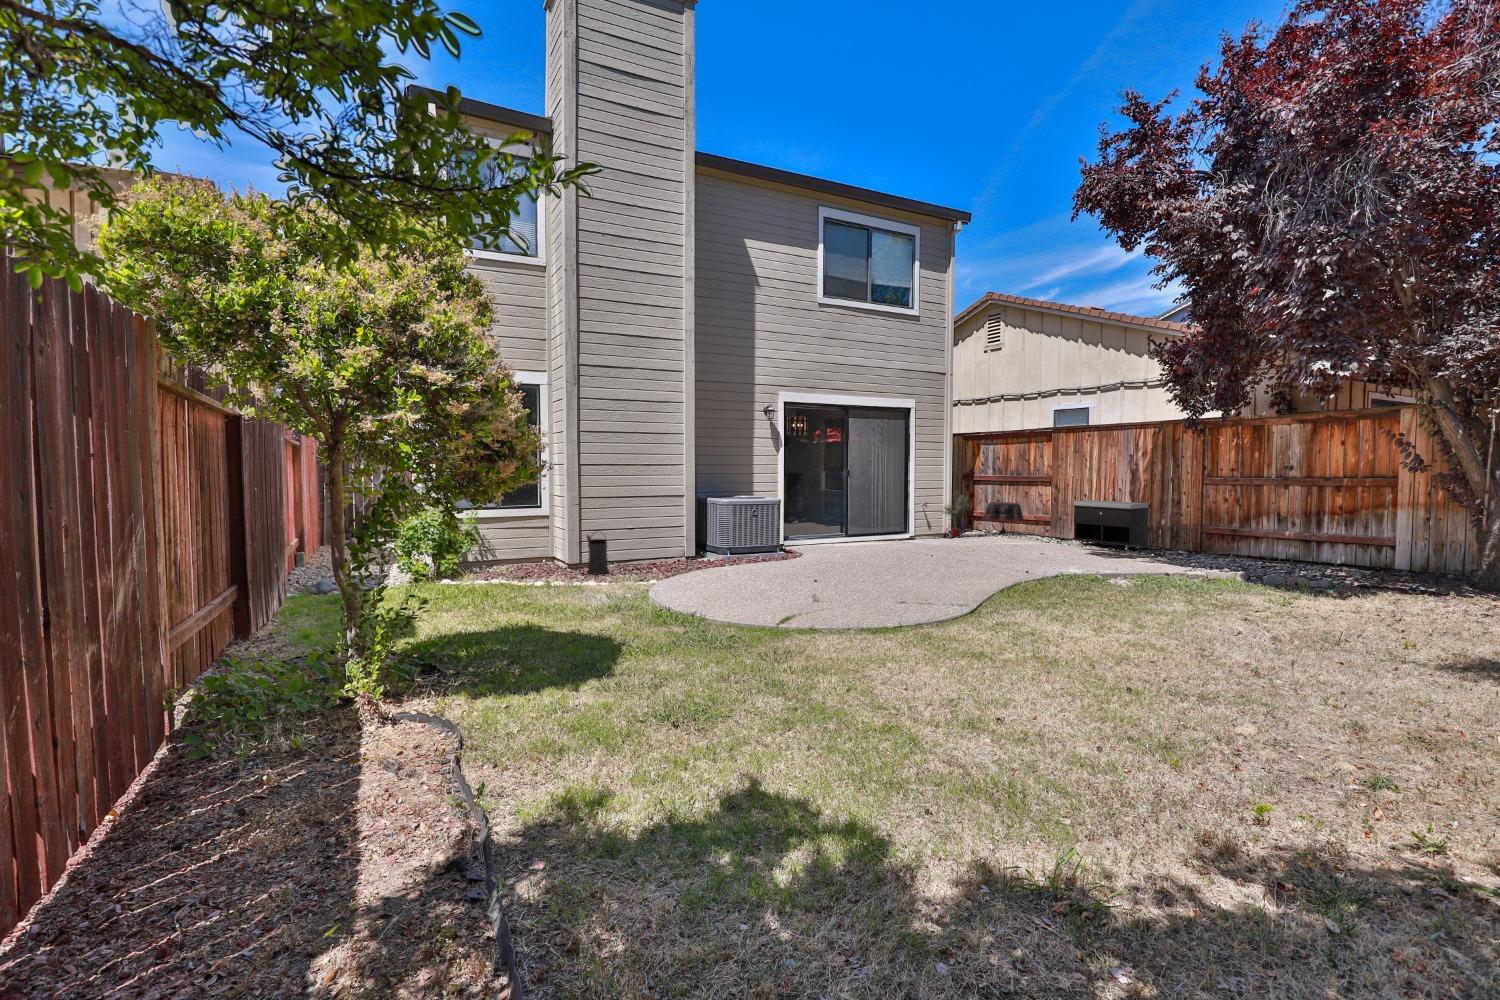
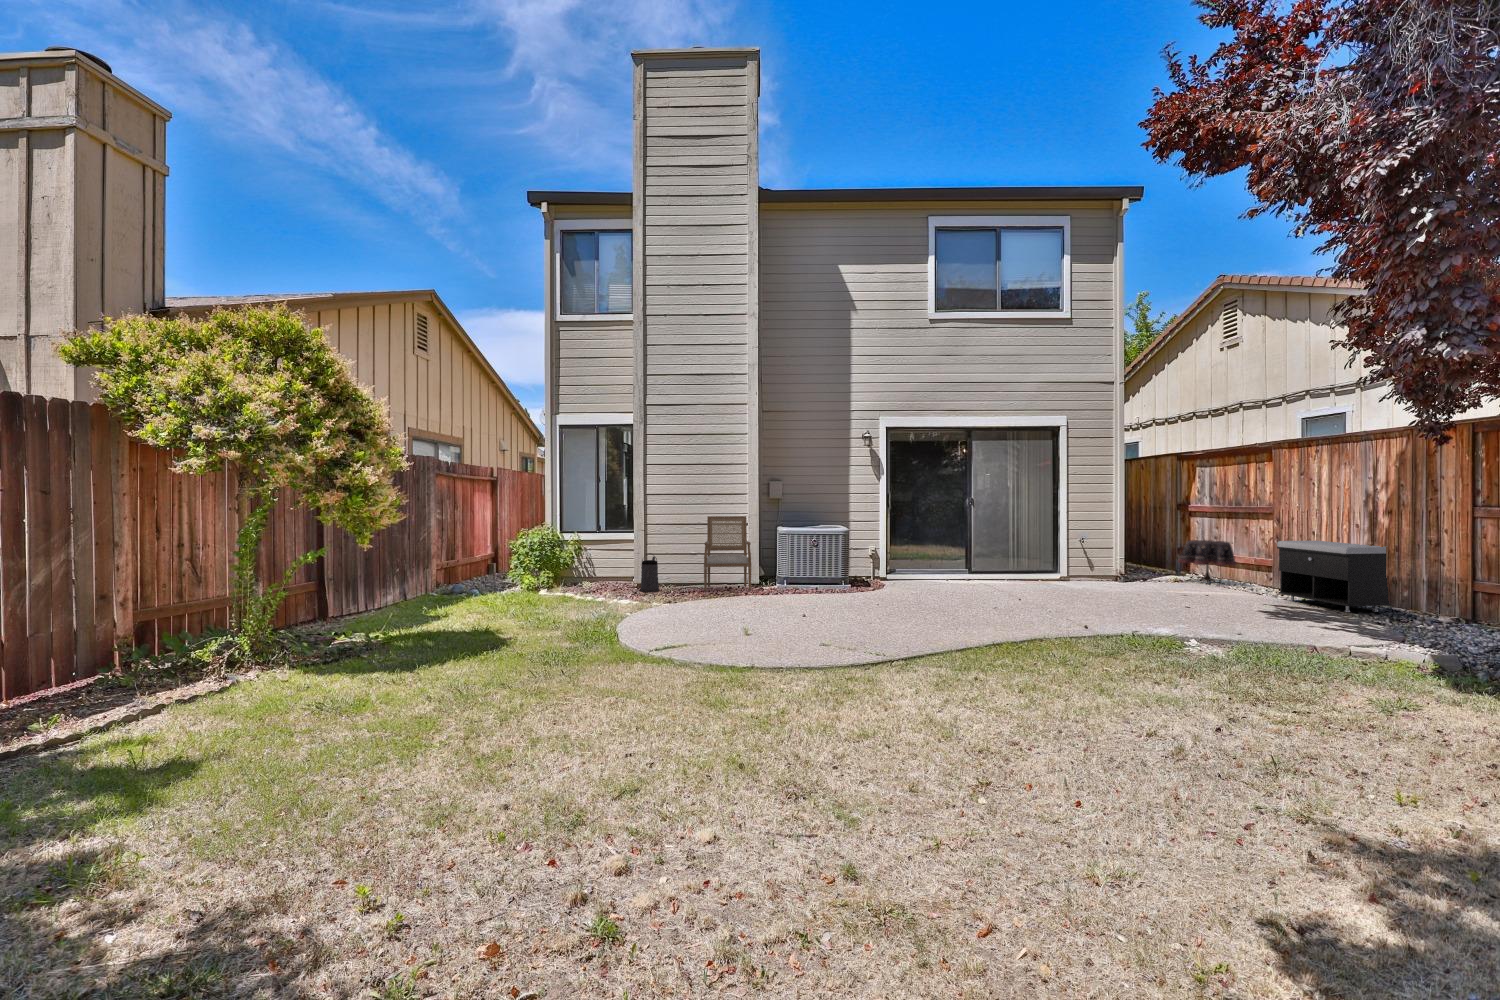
chair: none [642,488,703,569] -> present [704,516,751,591]
potted tree: present [944,492,969,537] -> none [1104,524,1148,582]

